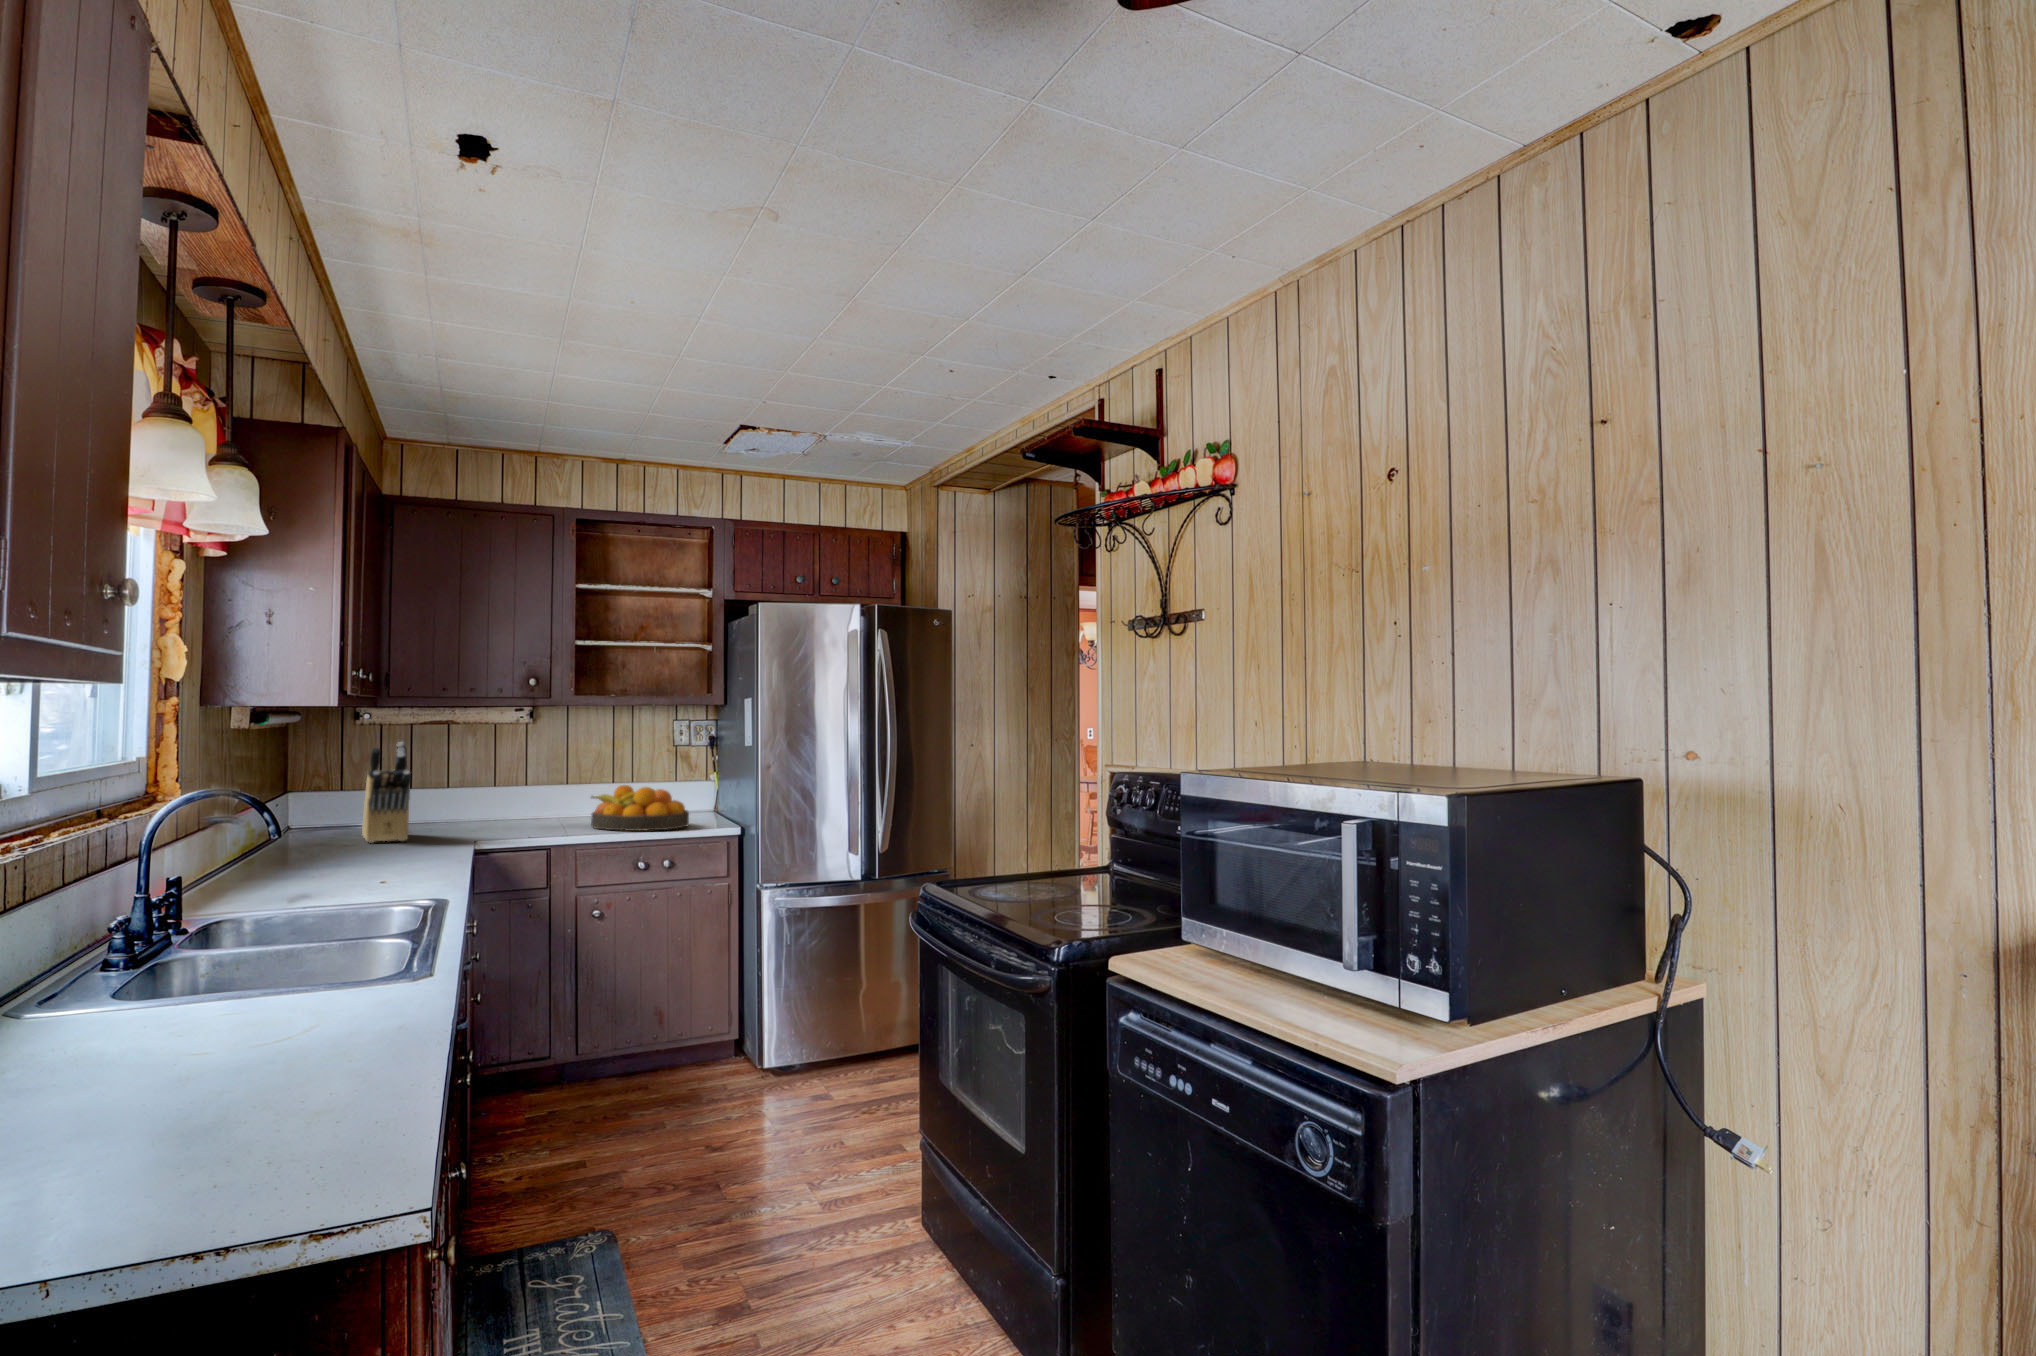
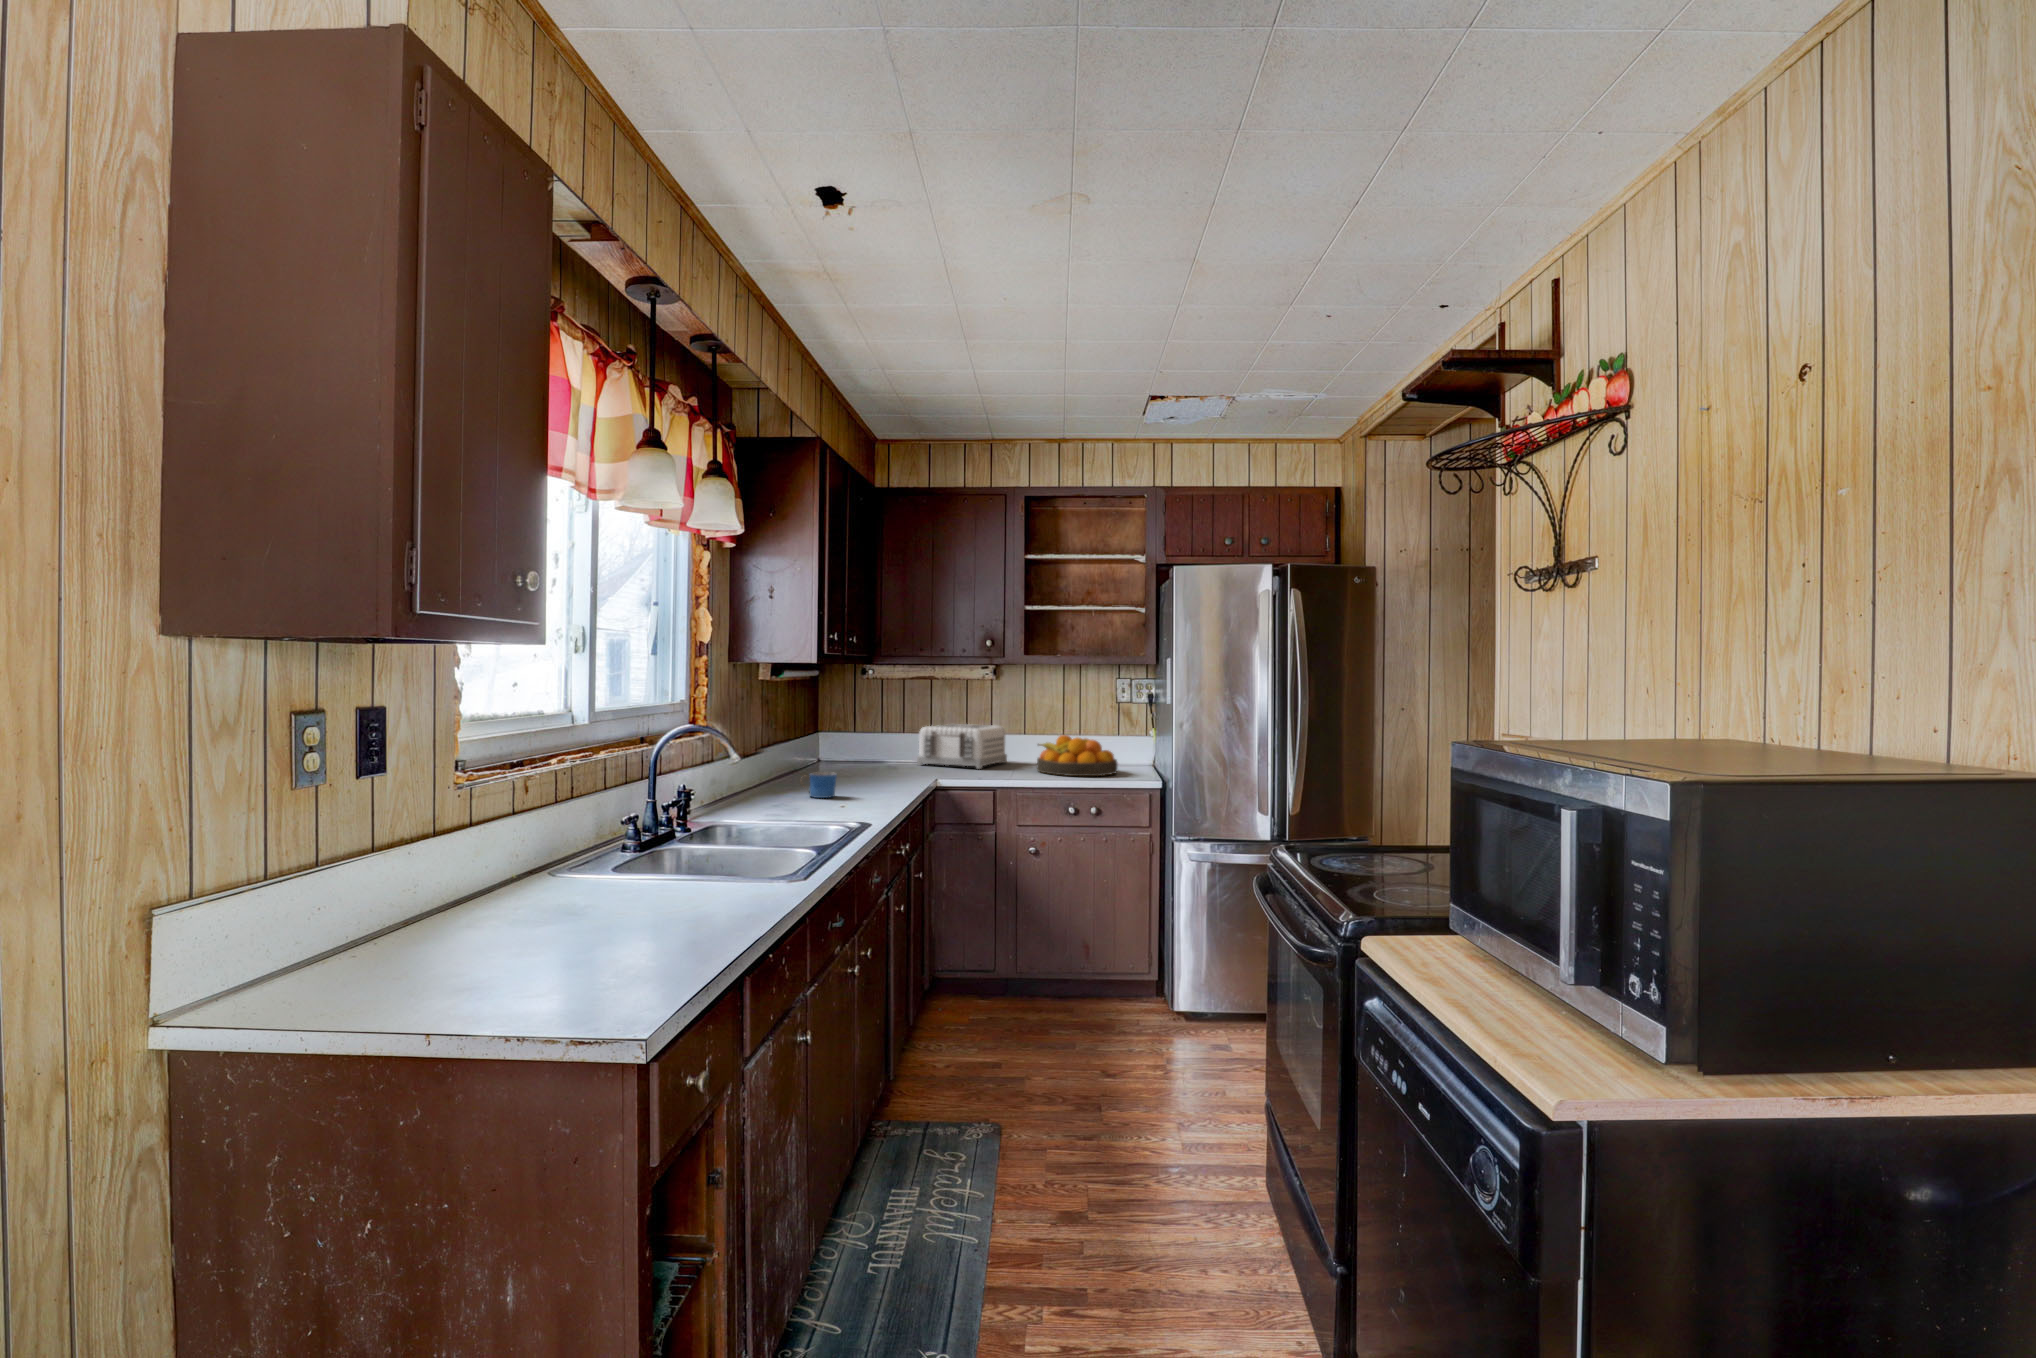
knife block: present [362,742,411,843] -> none [861,698,893,776]
toaster: none [427,776,545,828] -> present [917,724,1007,769]
mug: none [305,835,362,869] -> present [809,772,837,798]

